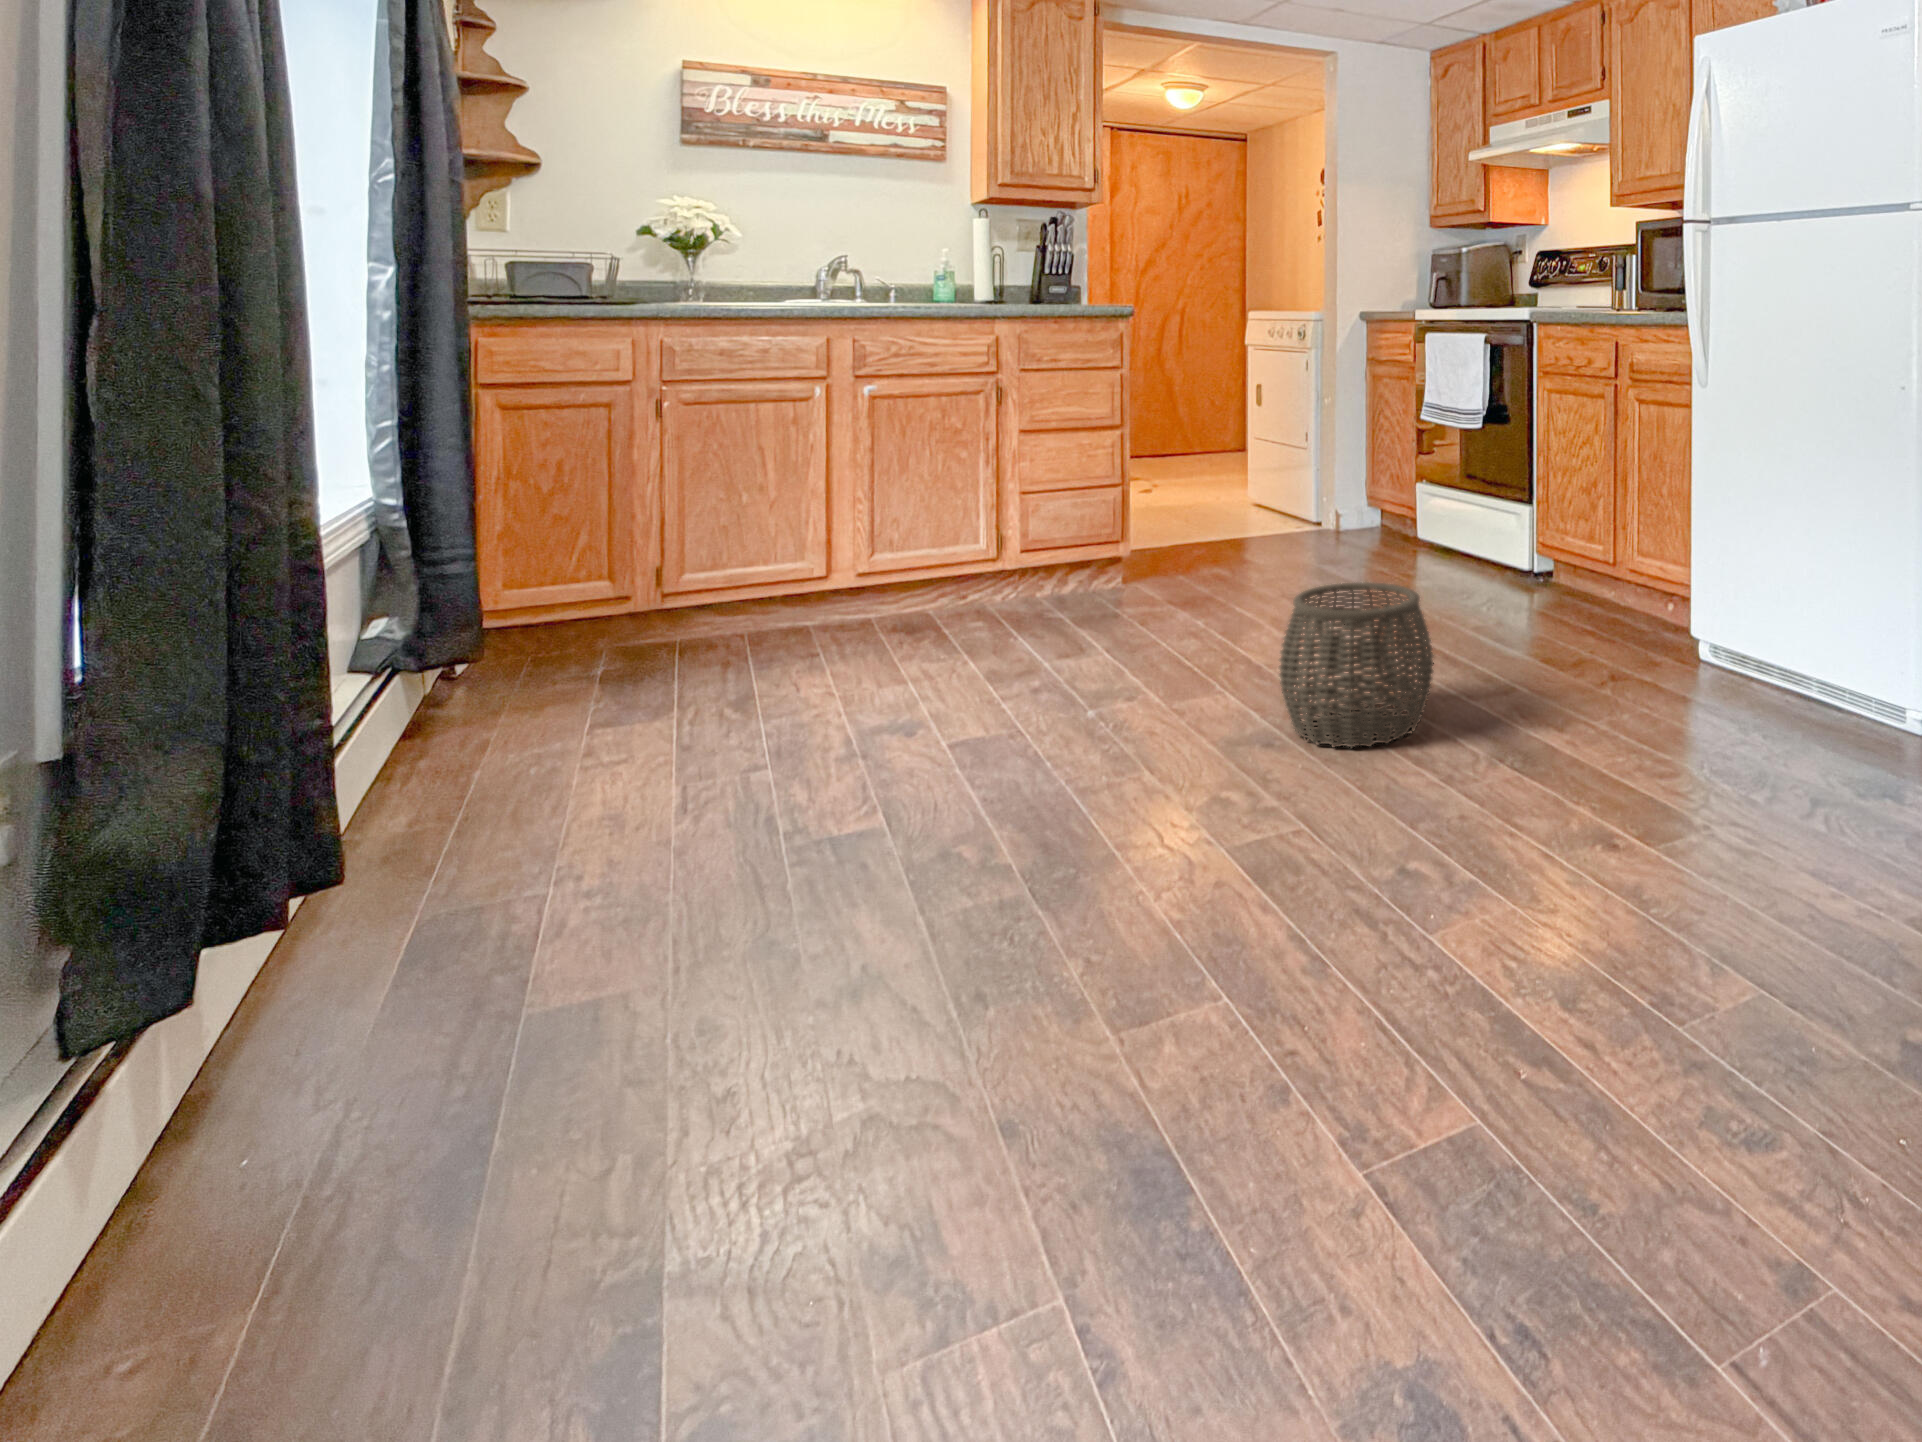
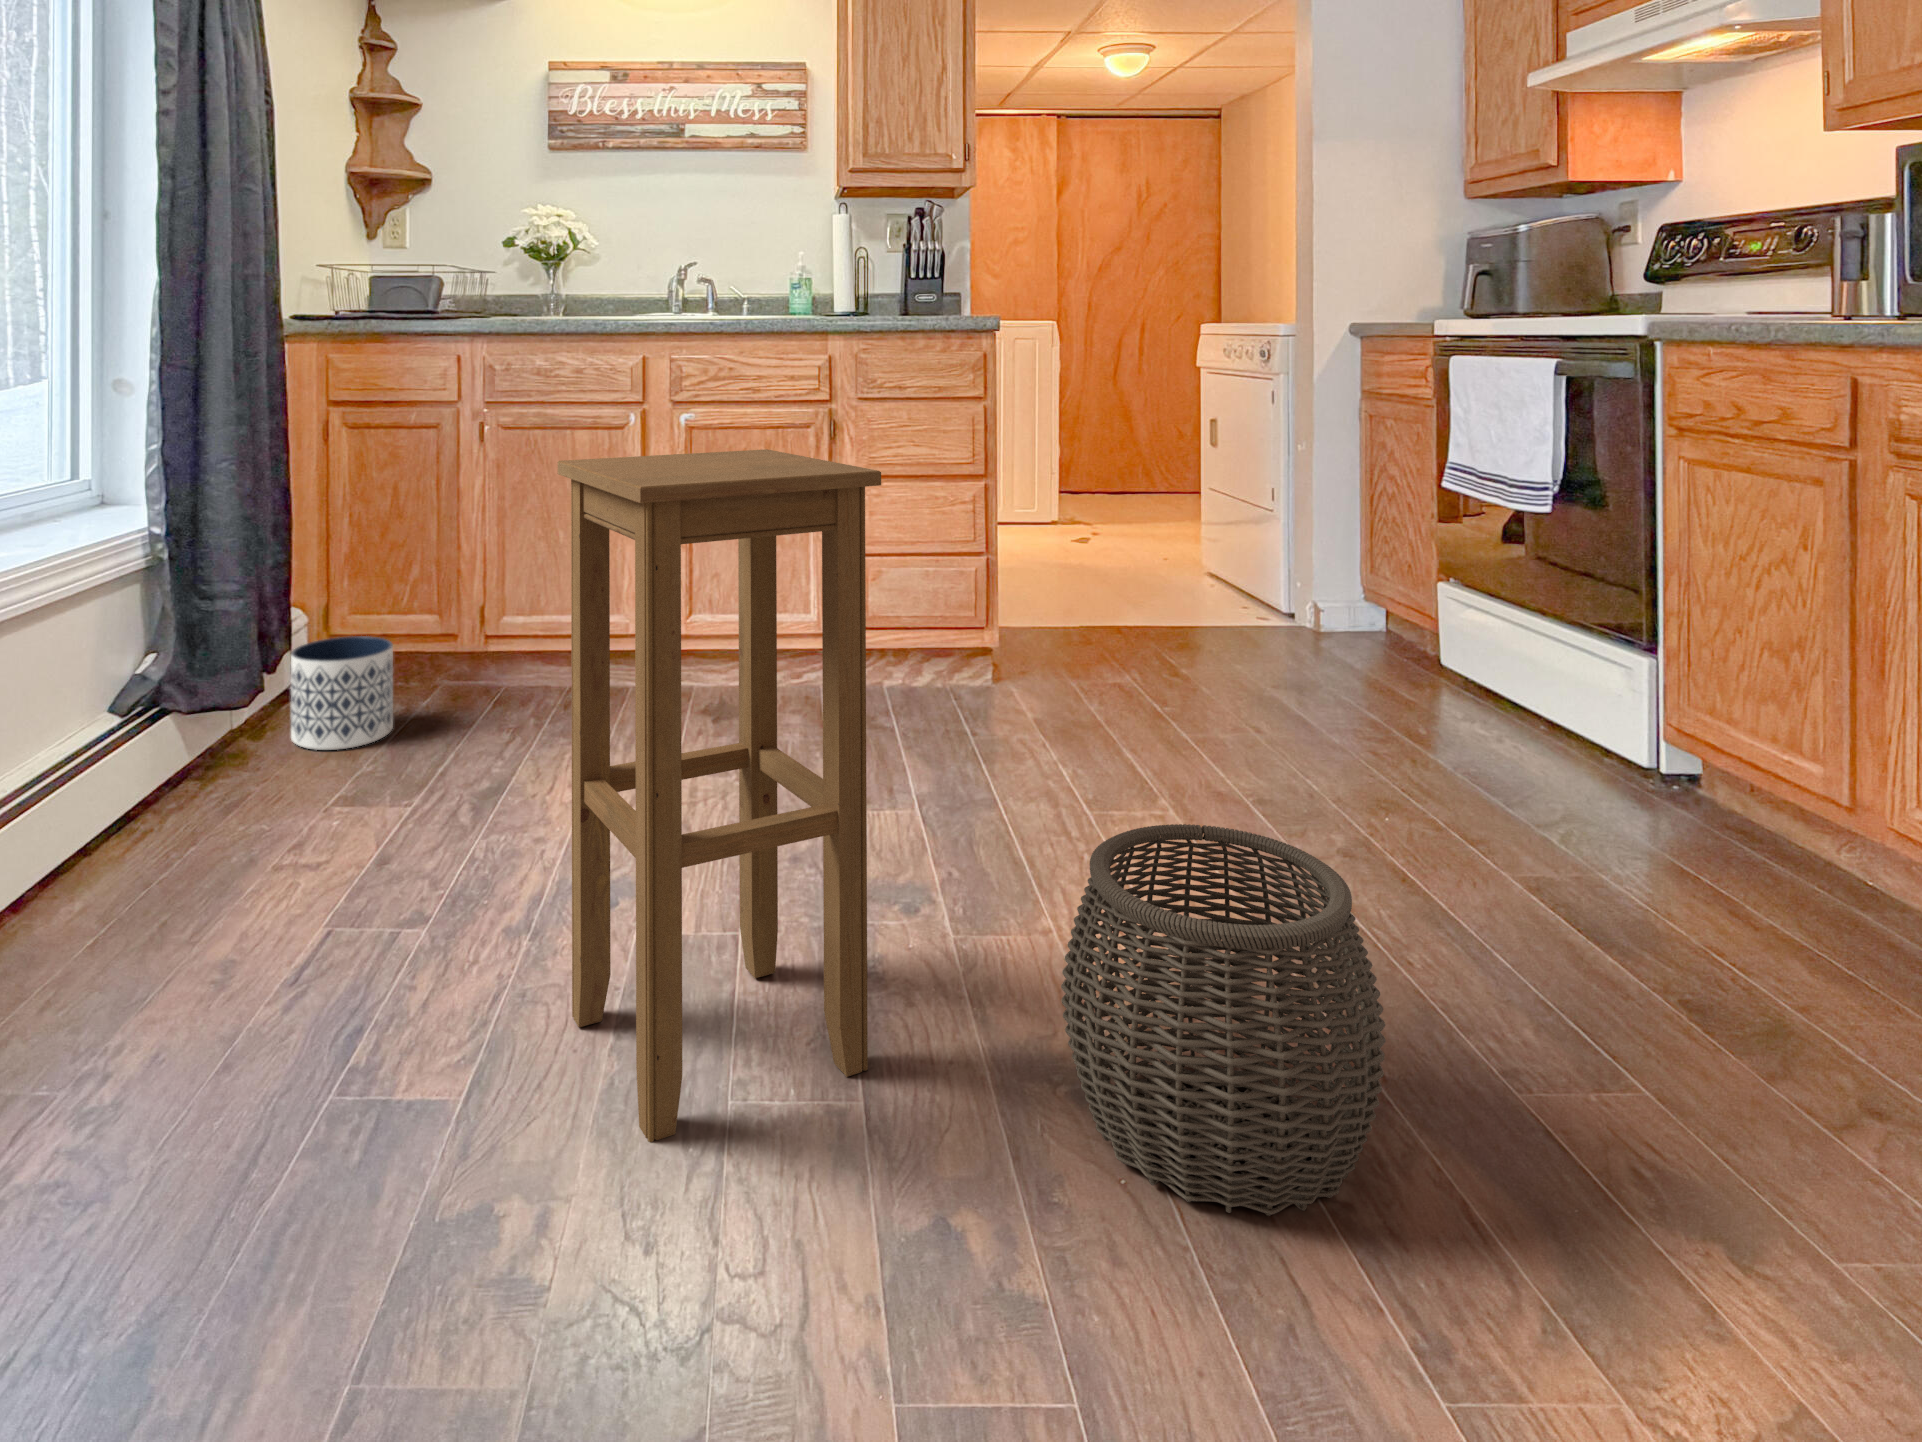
stool: none [948,396,1176,796] -> present [558,449,881,1142]
planter: none [496,597,609,700] -> present [291,636,393,750]

